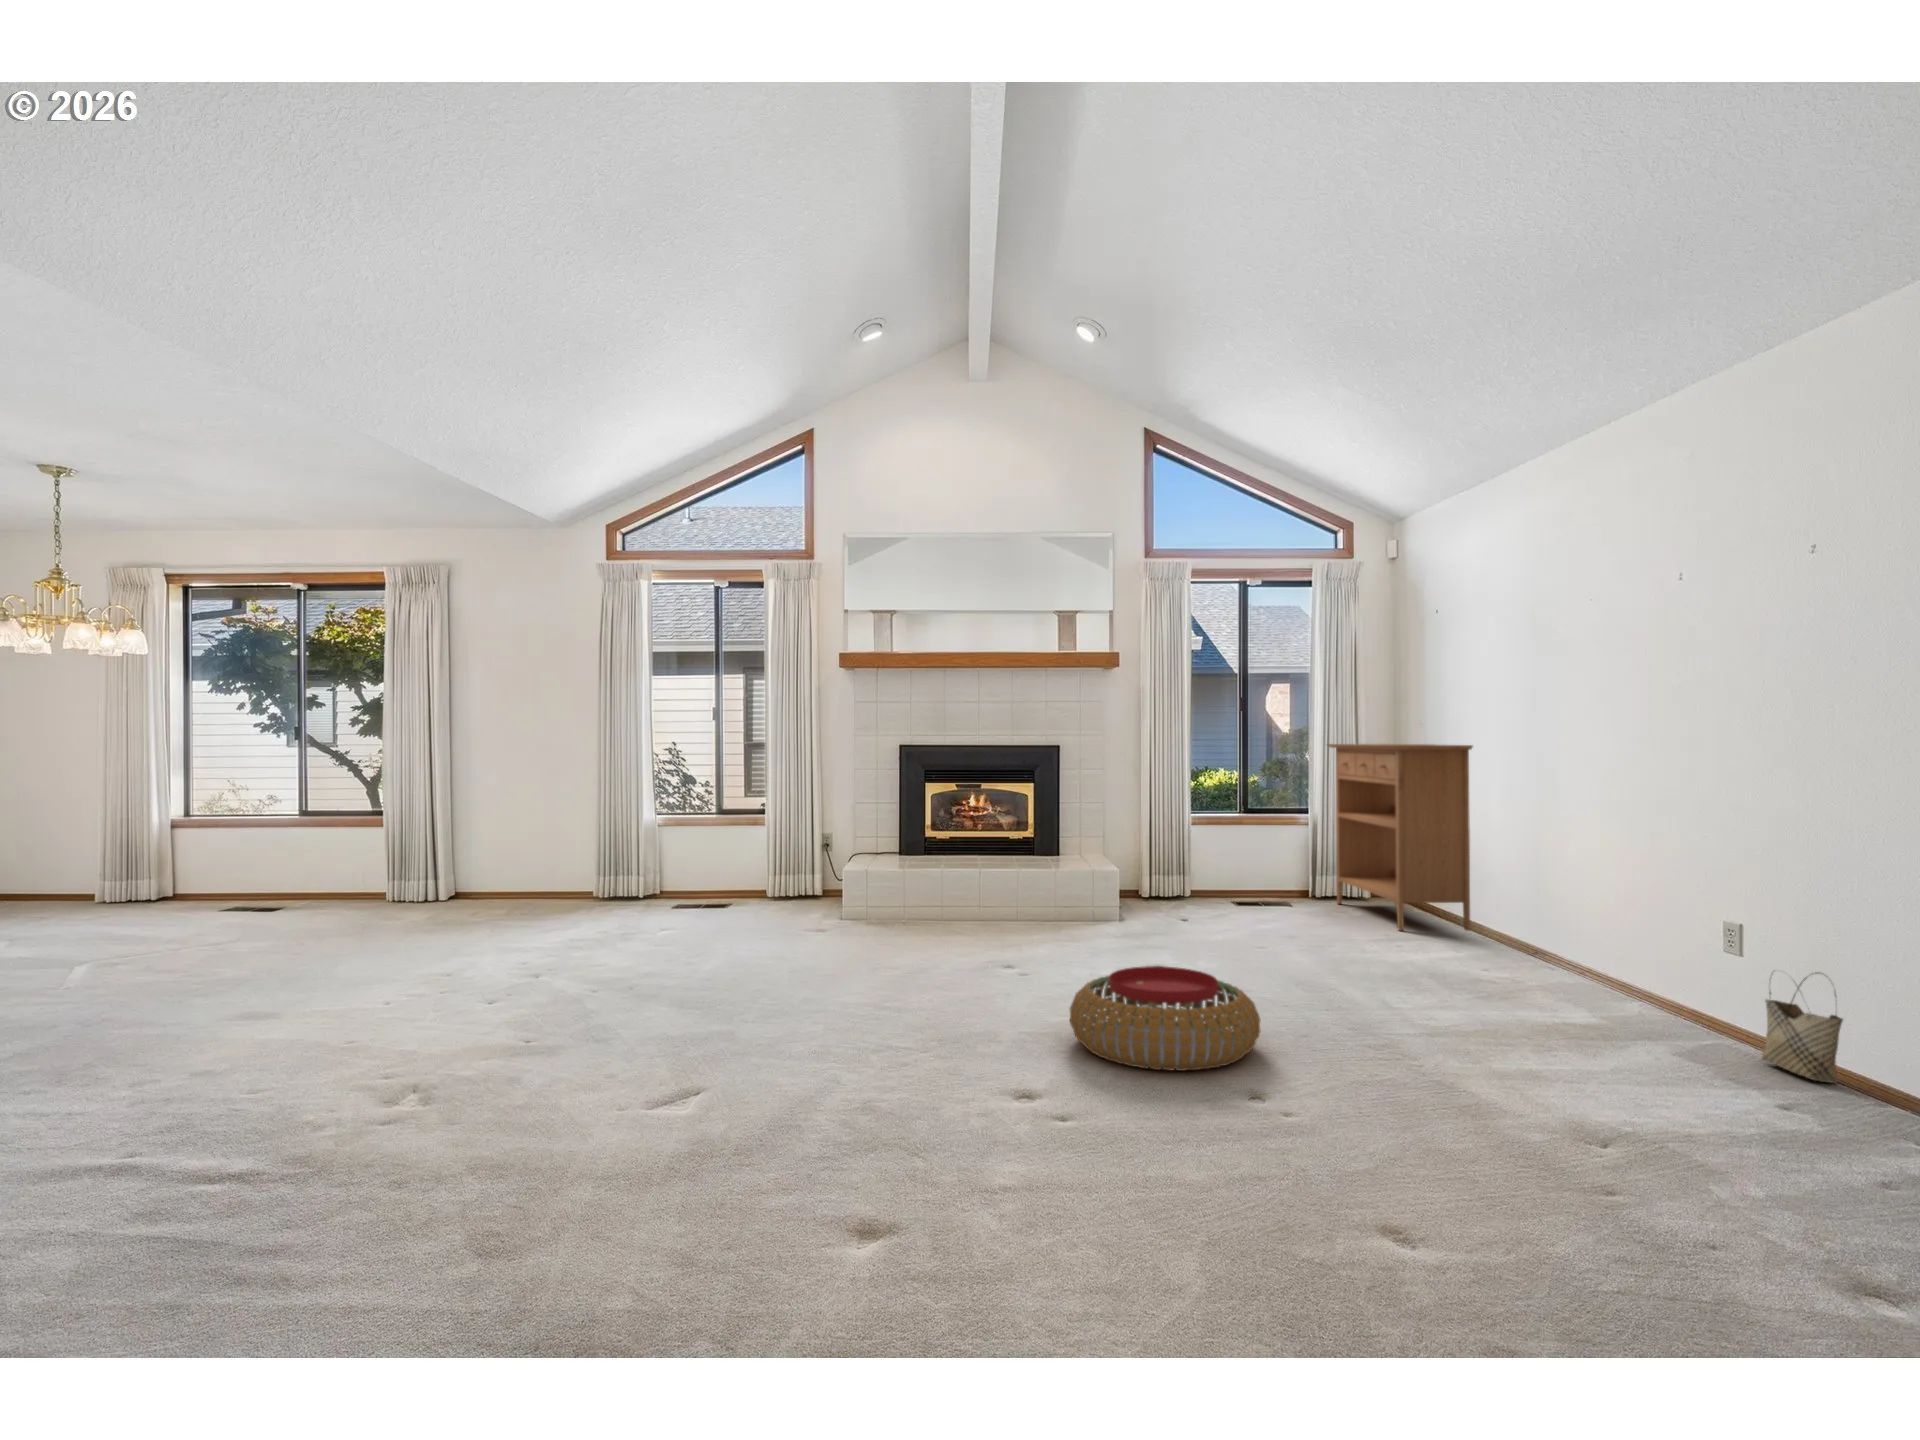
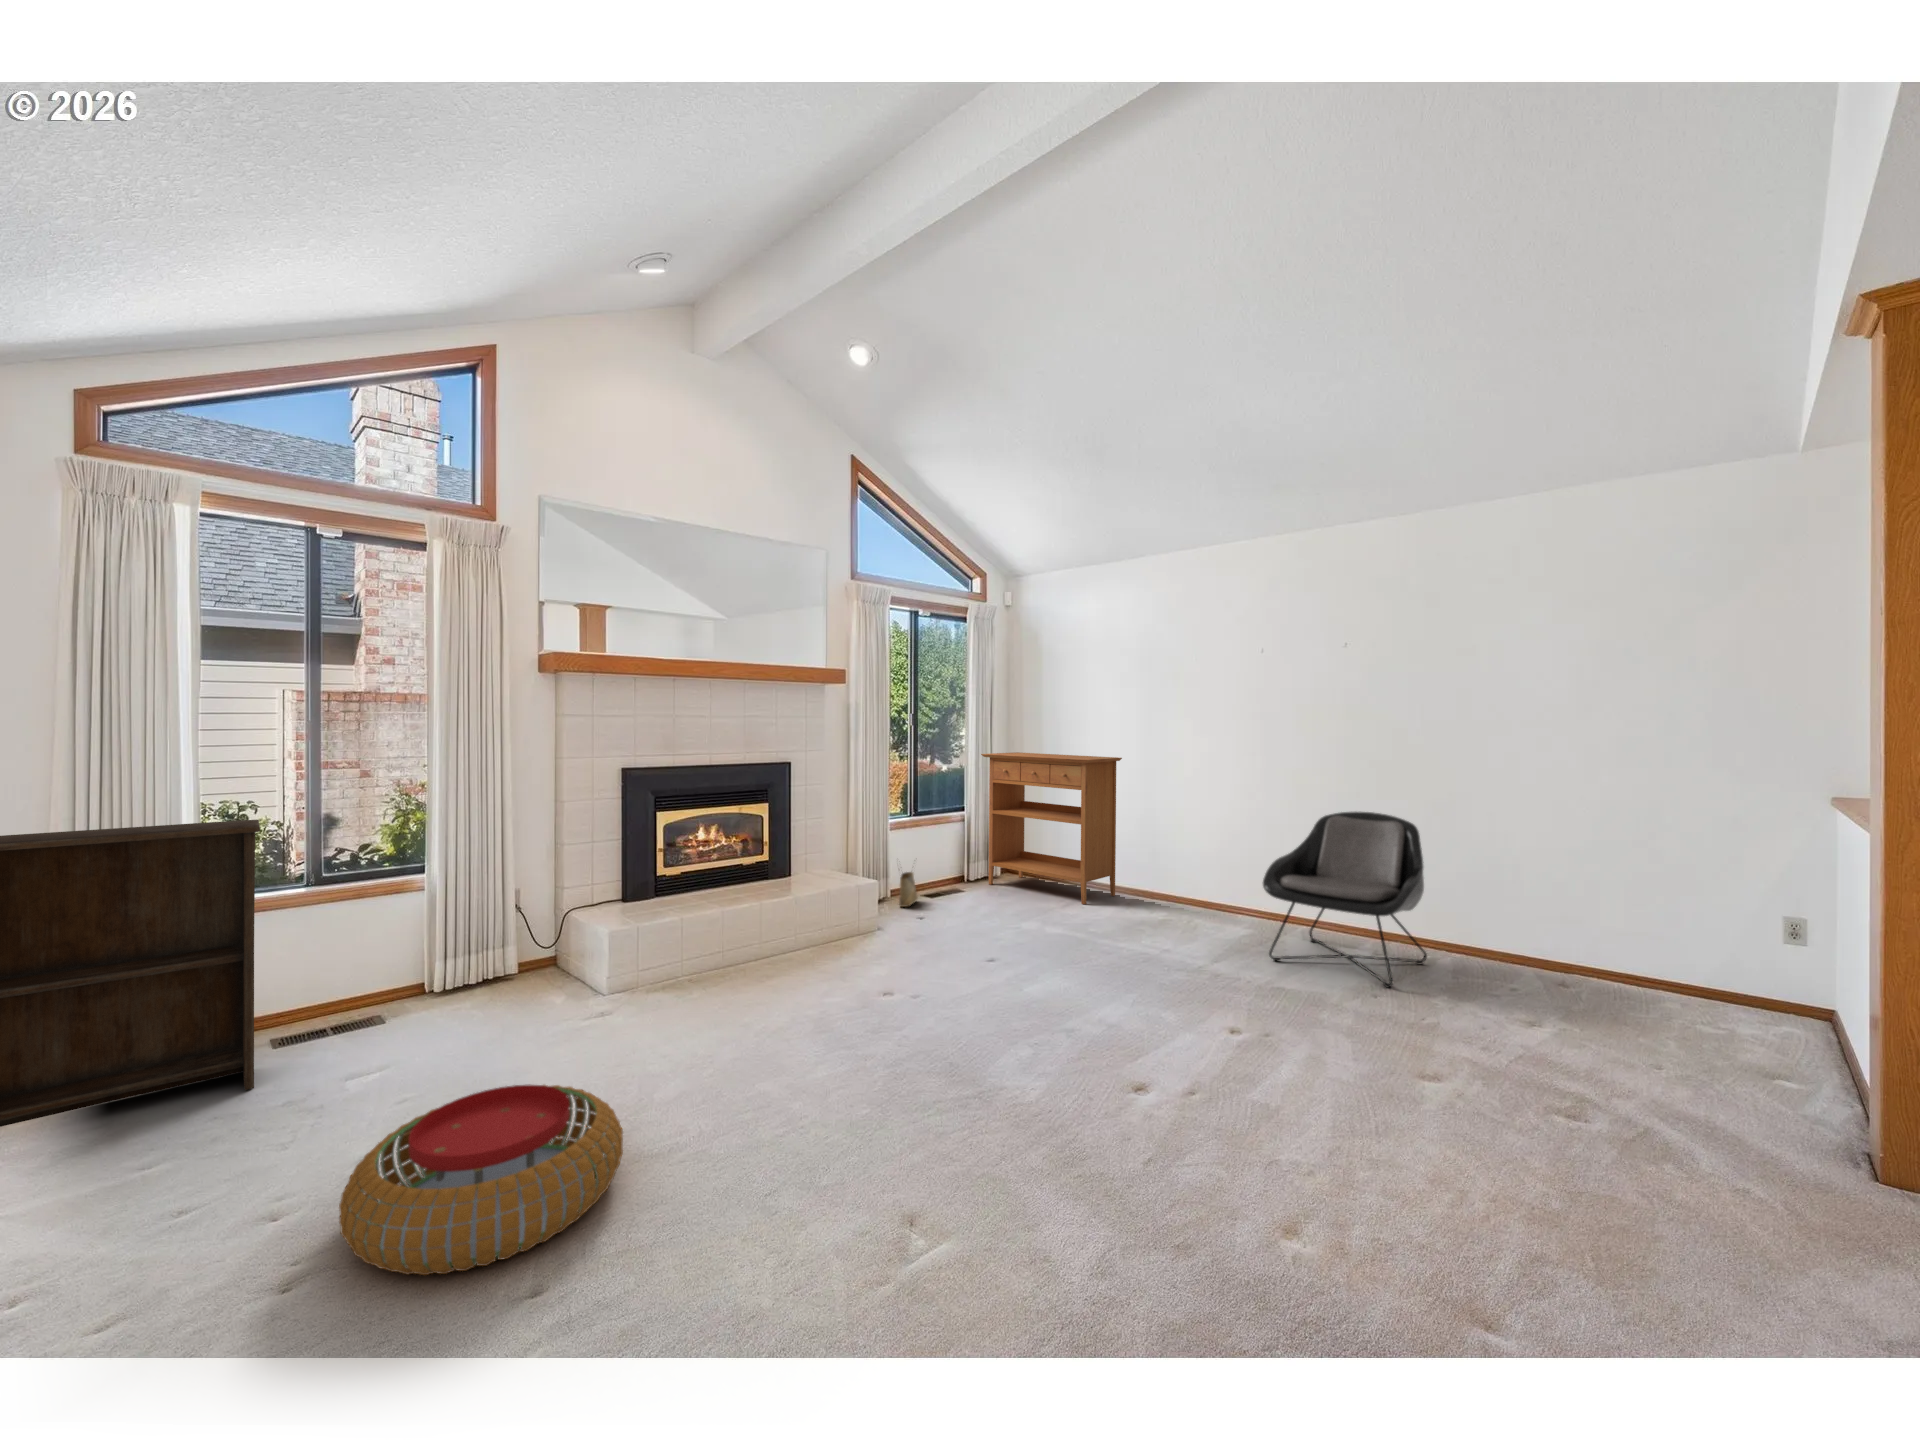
bookshelf: none [528,762,661,918] -> present [0,820,260,1127]
lounge chair: none [1466,811,1729,1042] -> present [1263,812,1427,988]
pouf: present [1070,966,1260,1071] -> present [339,1085,623,1275]
woven basket: present [1762,973,1843,1083] -> present [899,872,918,907]

